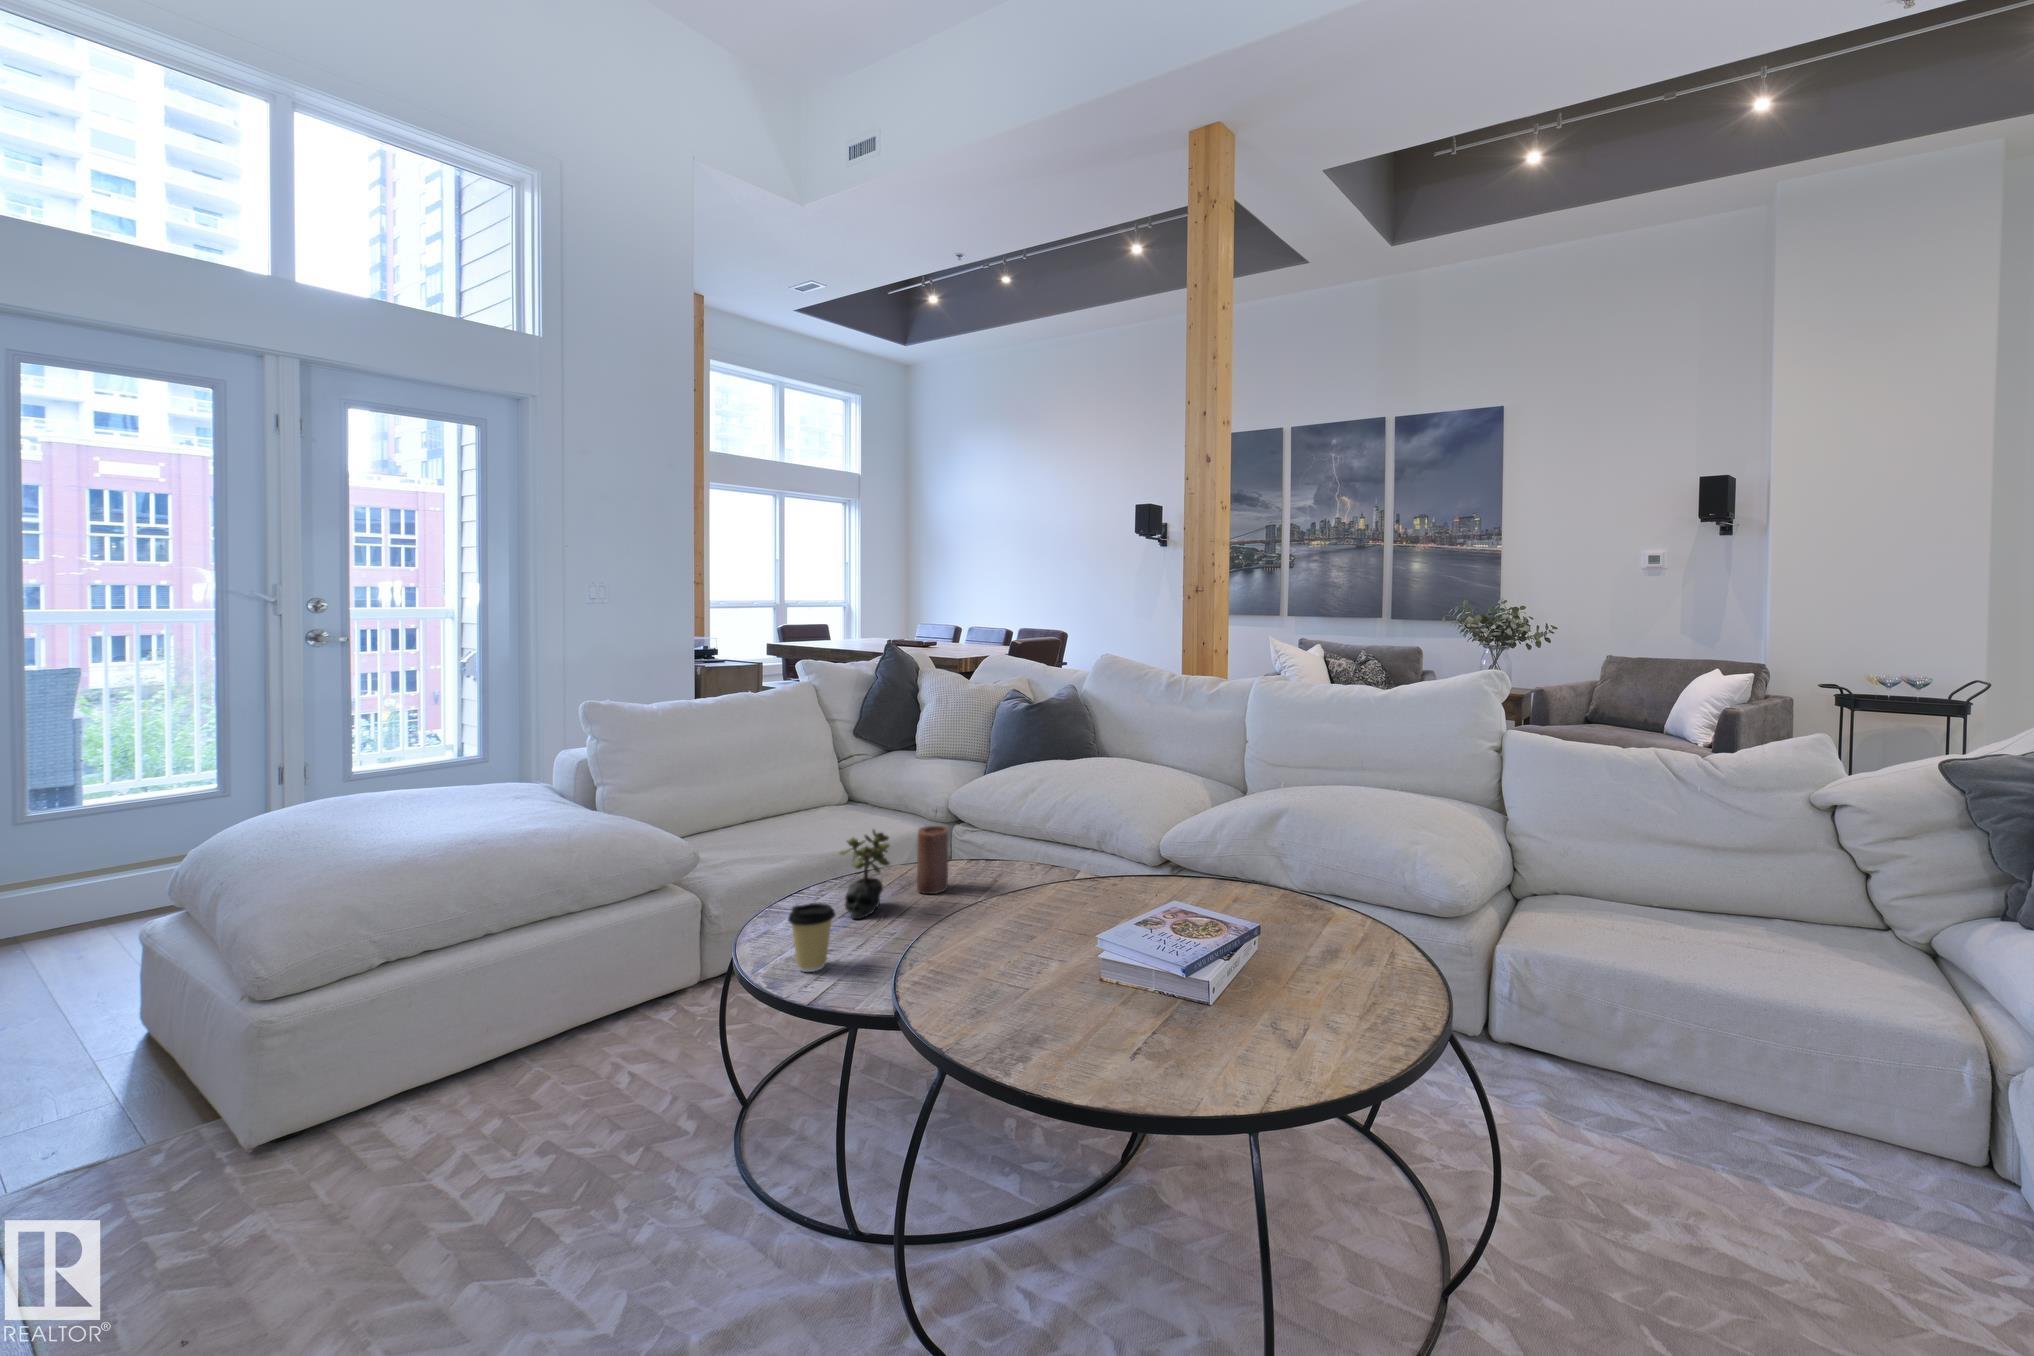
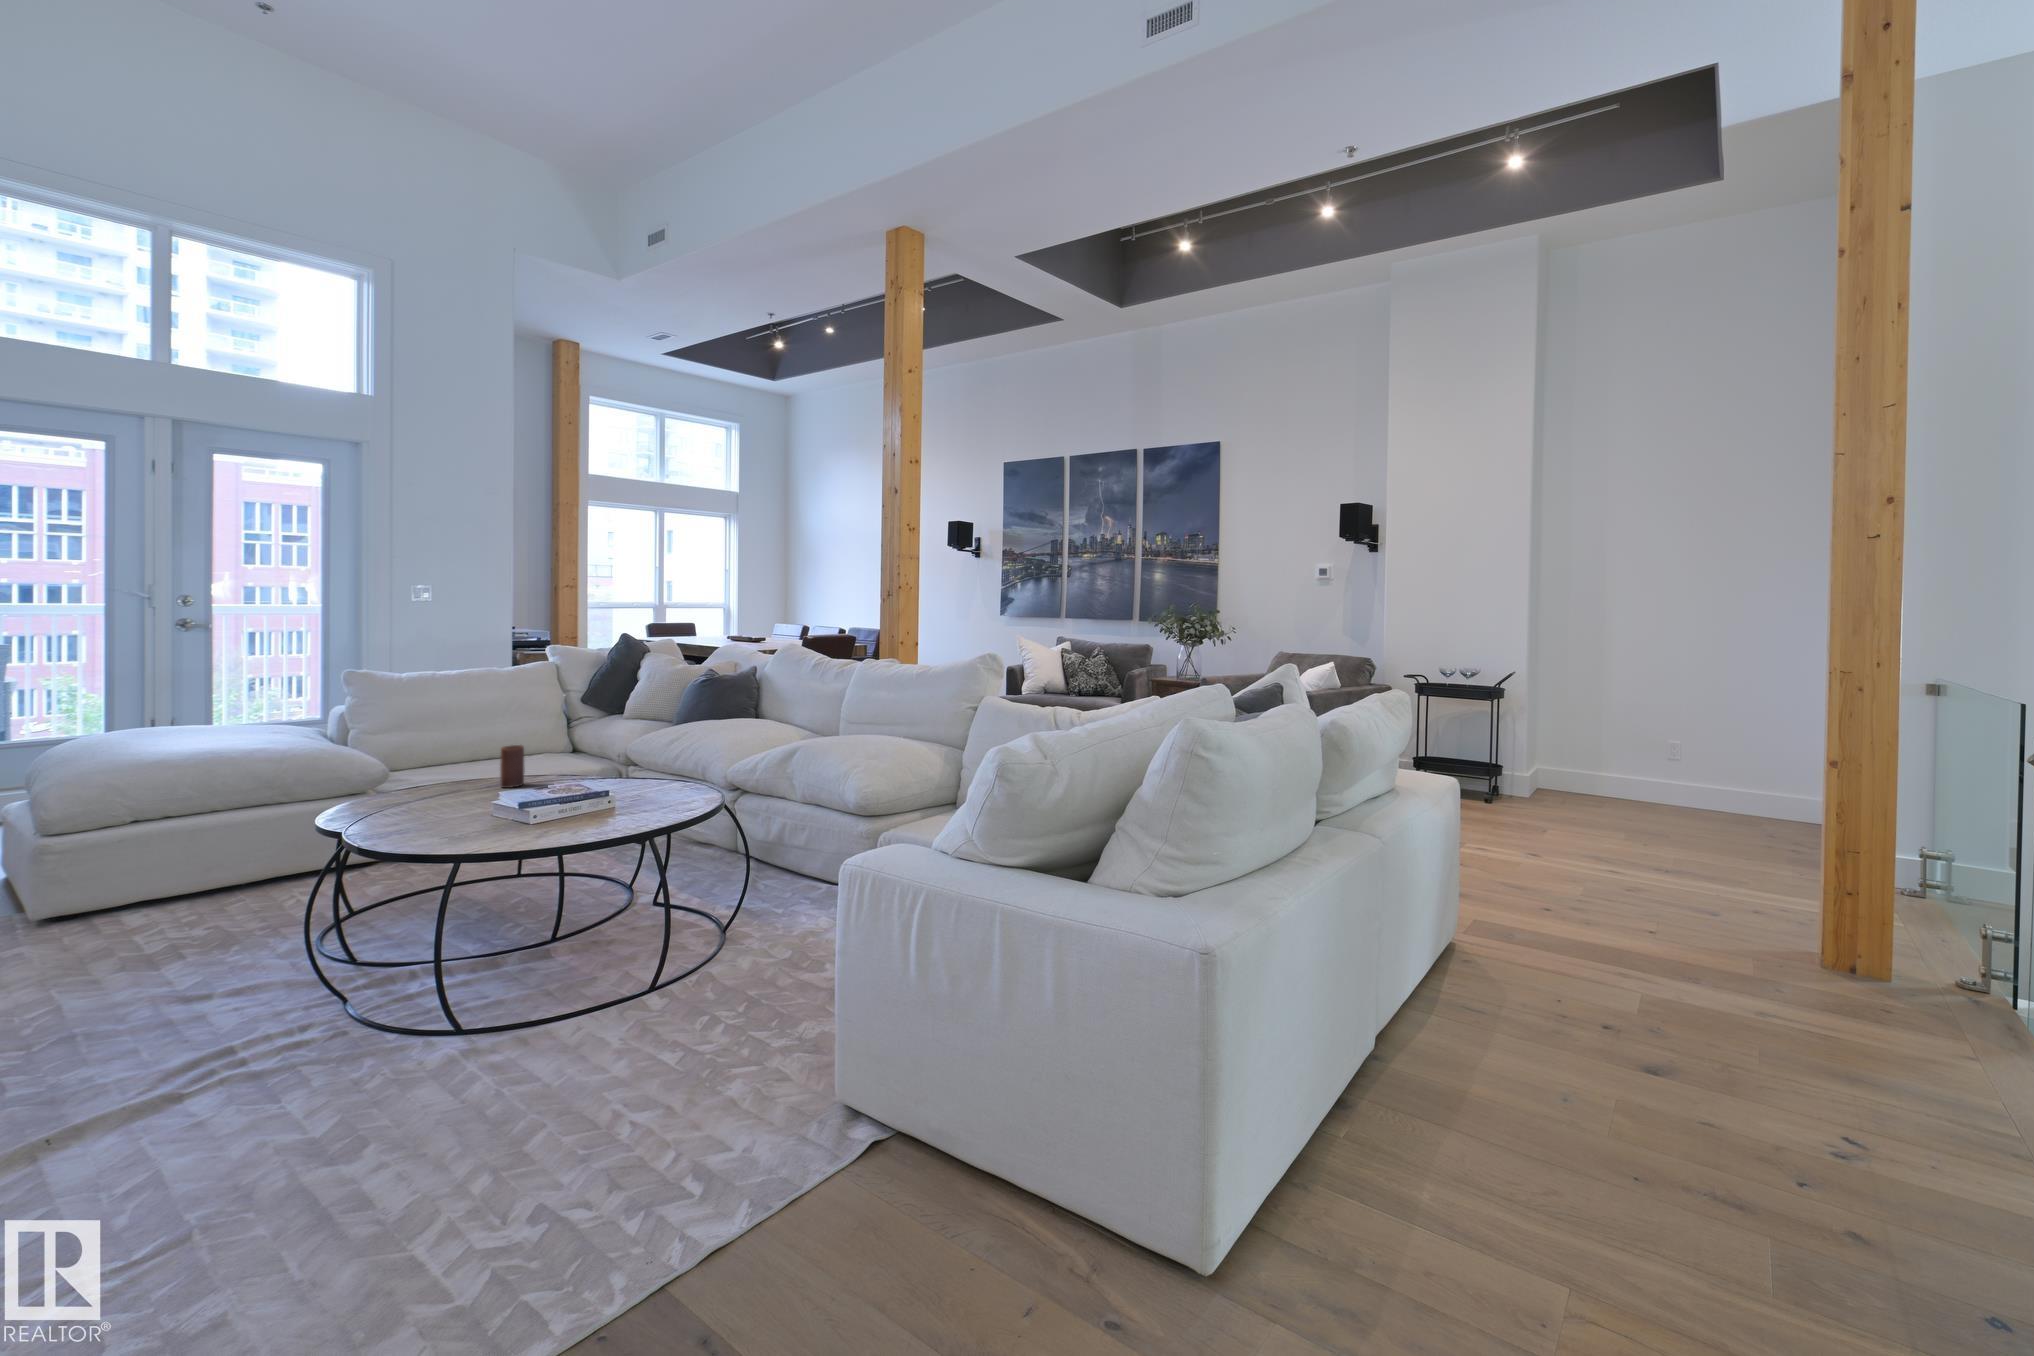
succulent plant: present [840,830,890,919] -> none [433,743,474,797]
coffee cup: present [788,903,836,972] -> none [359,778,394,817]

